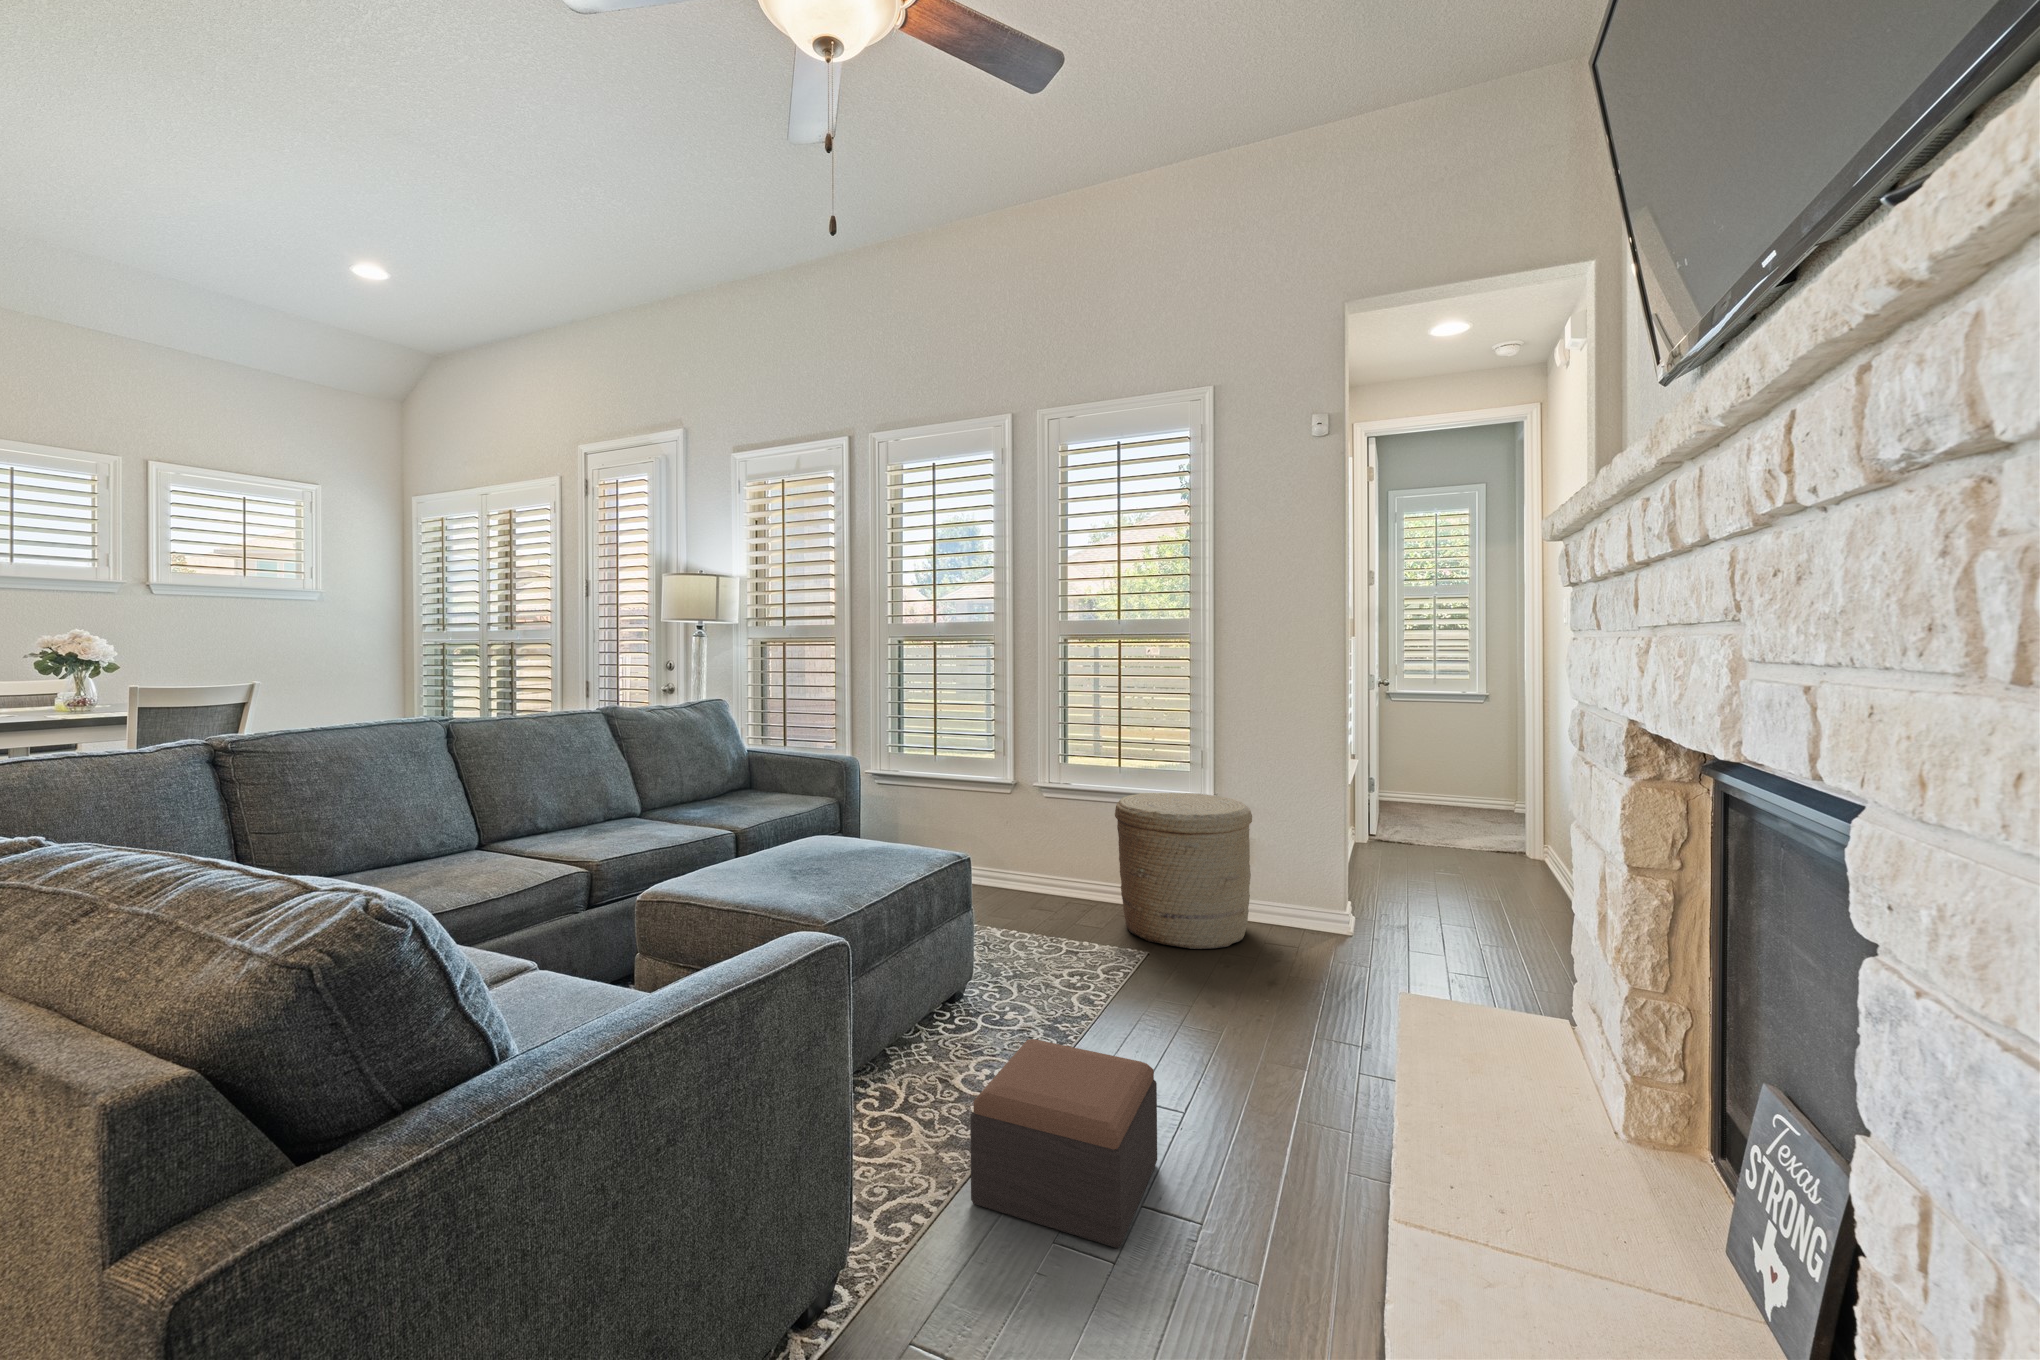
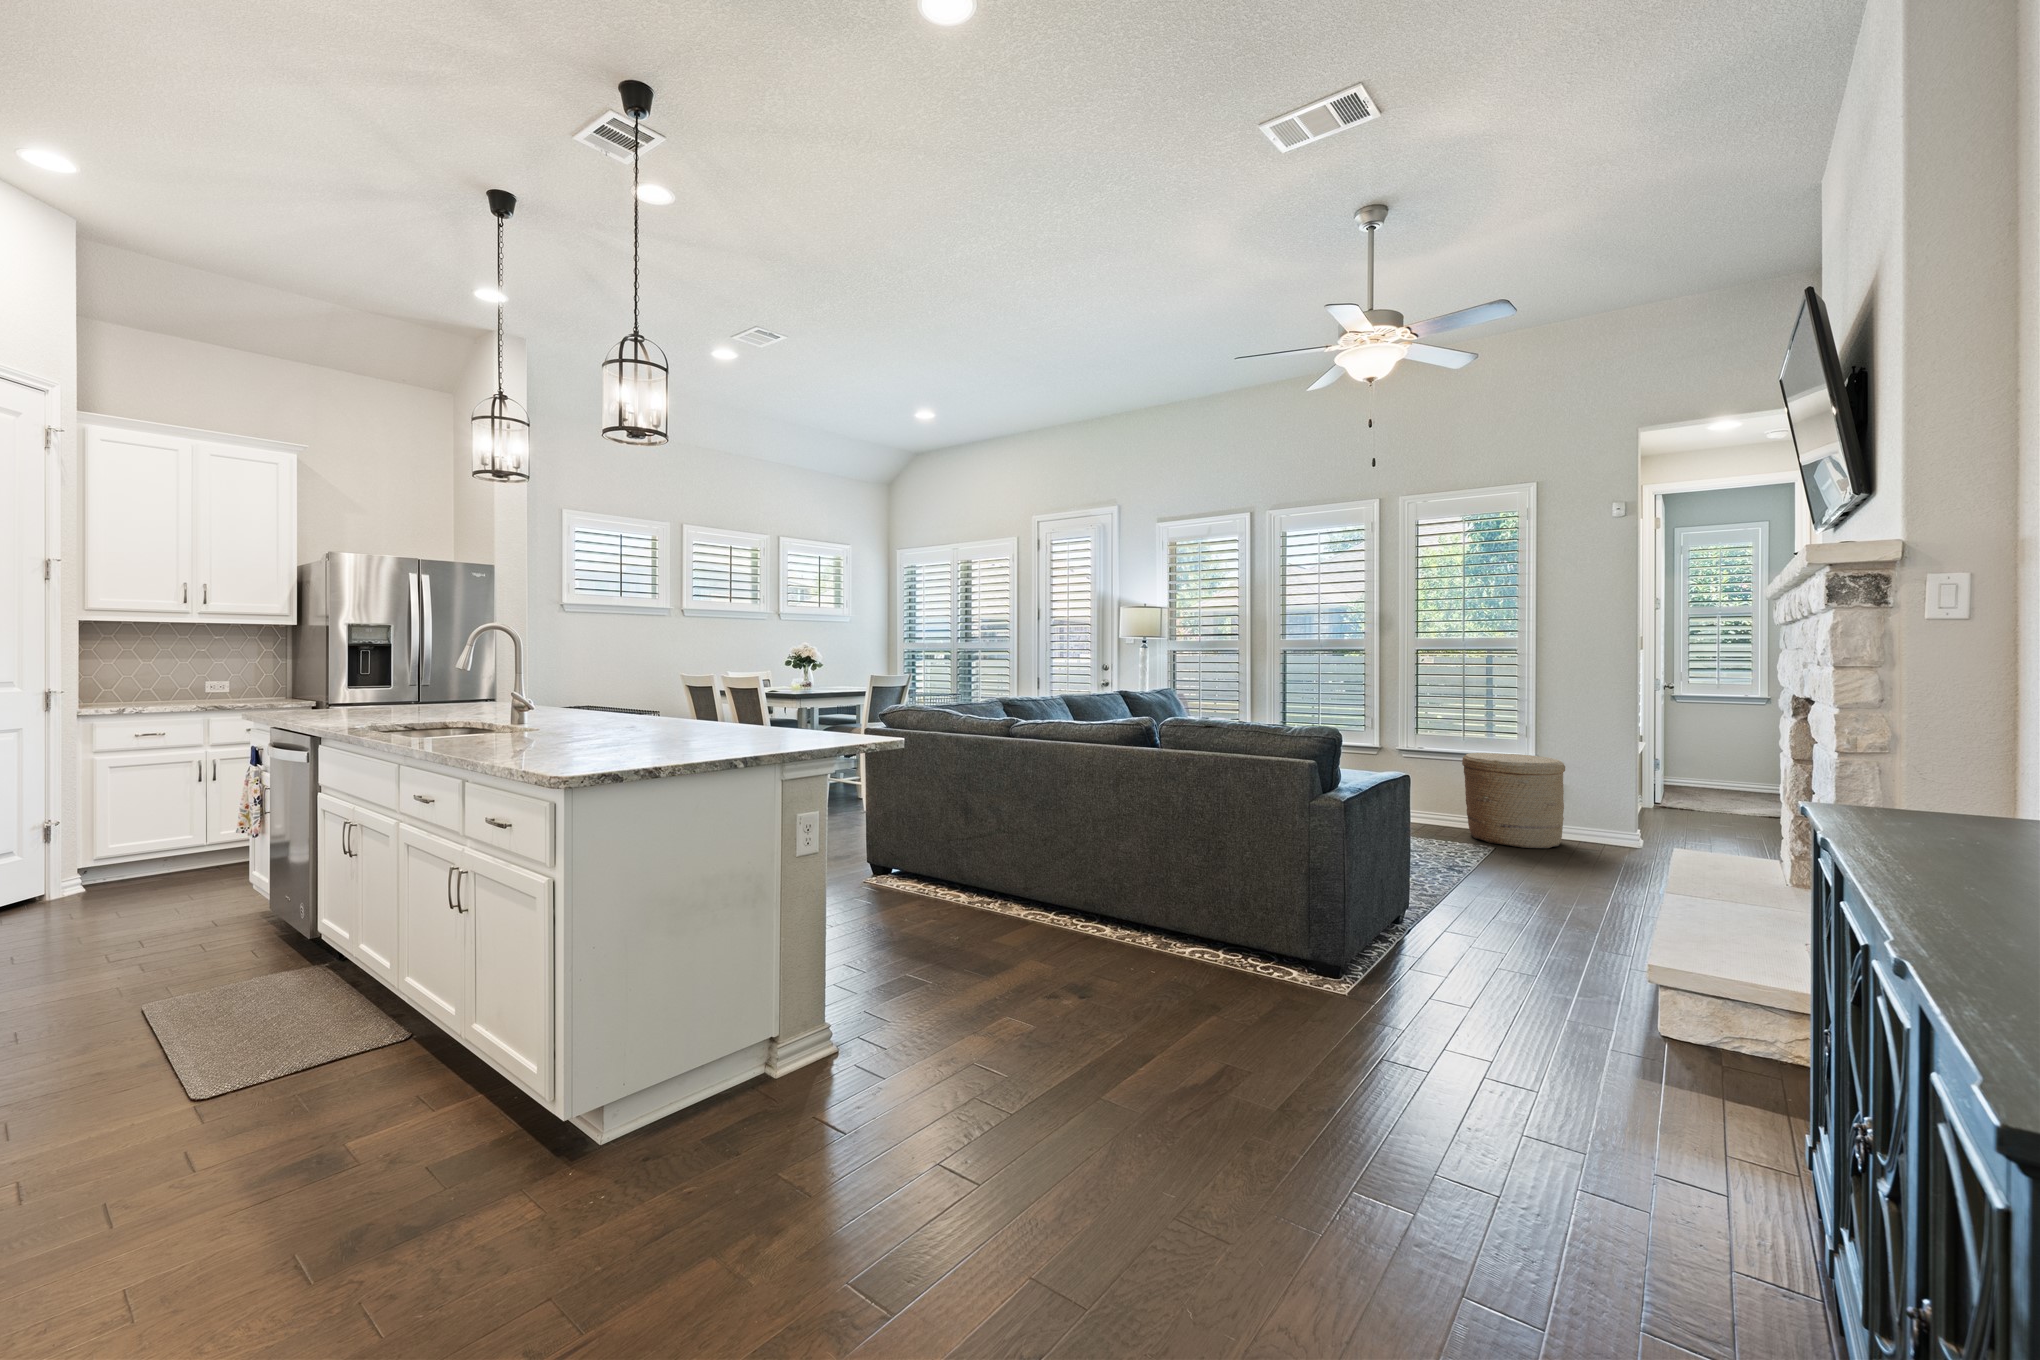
footstool: present [970,1039,1157,1248] -> none [1439,851,1532,927]

